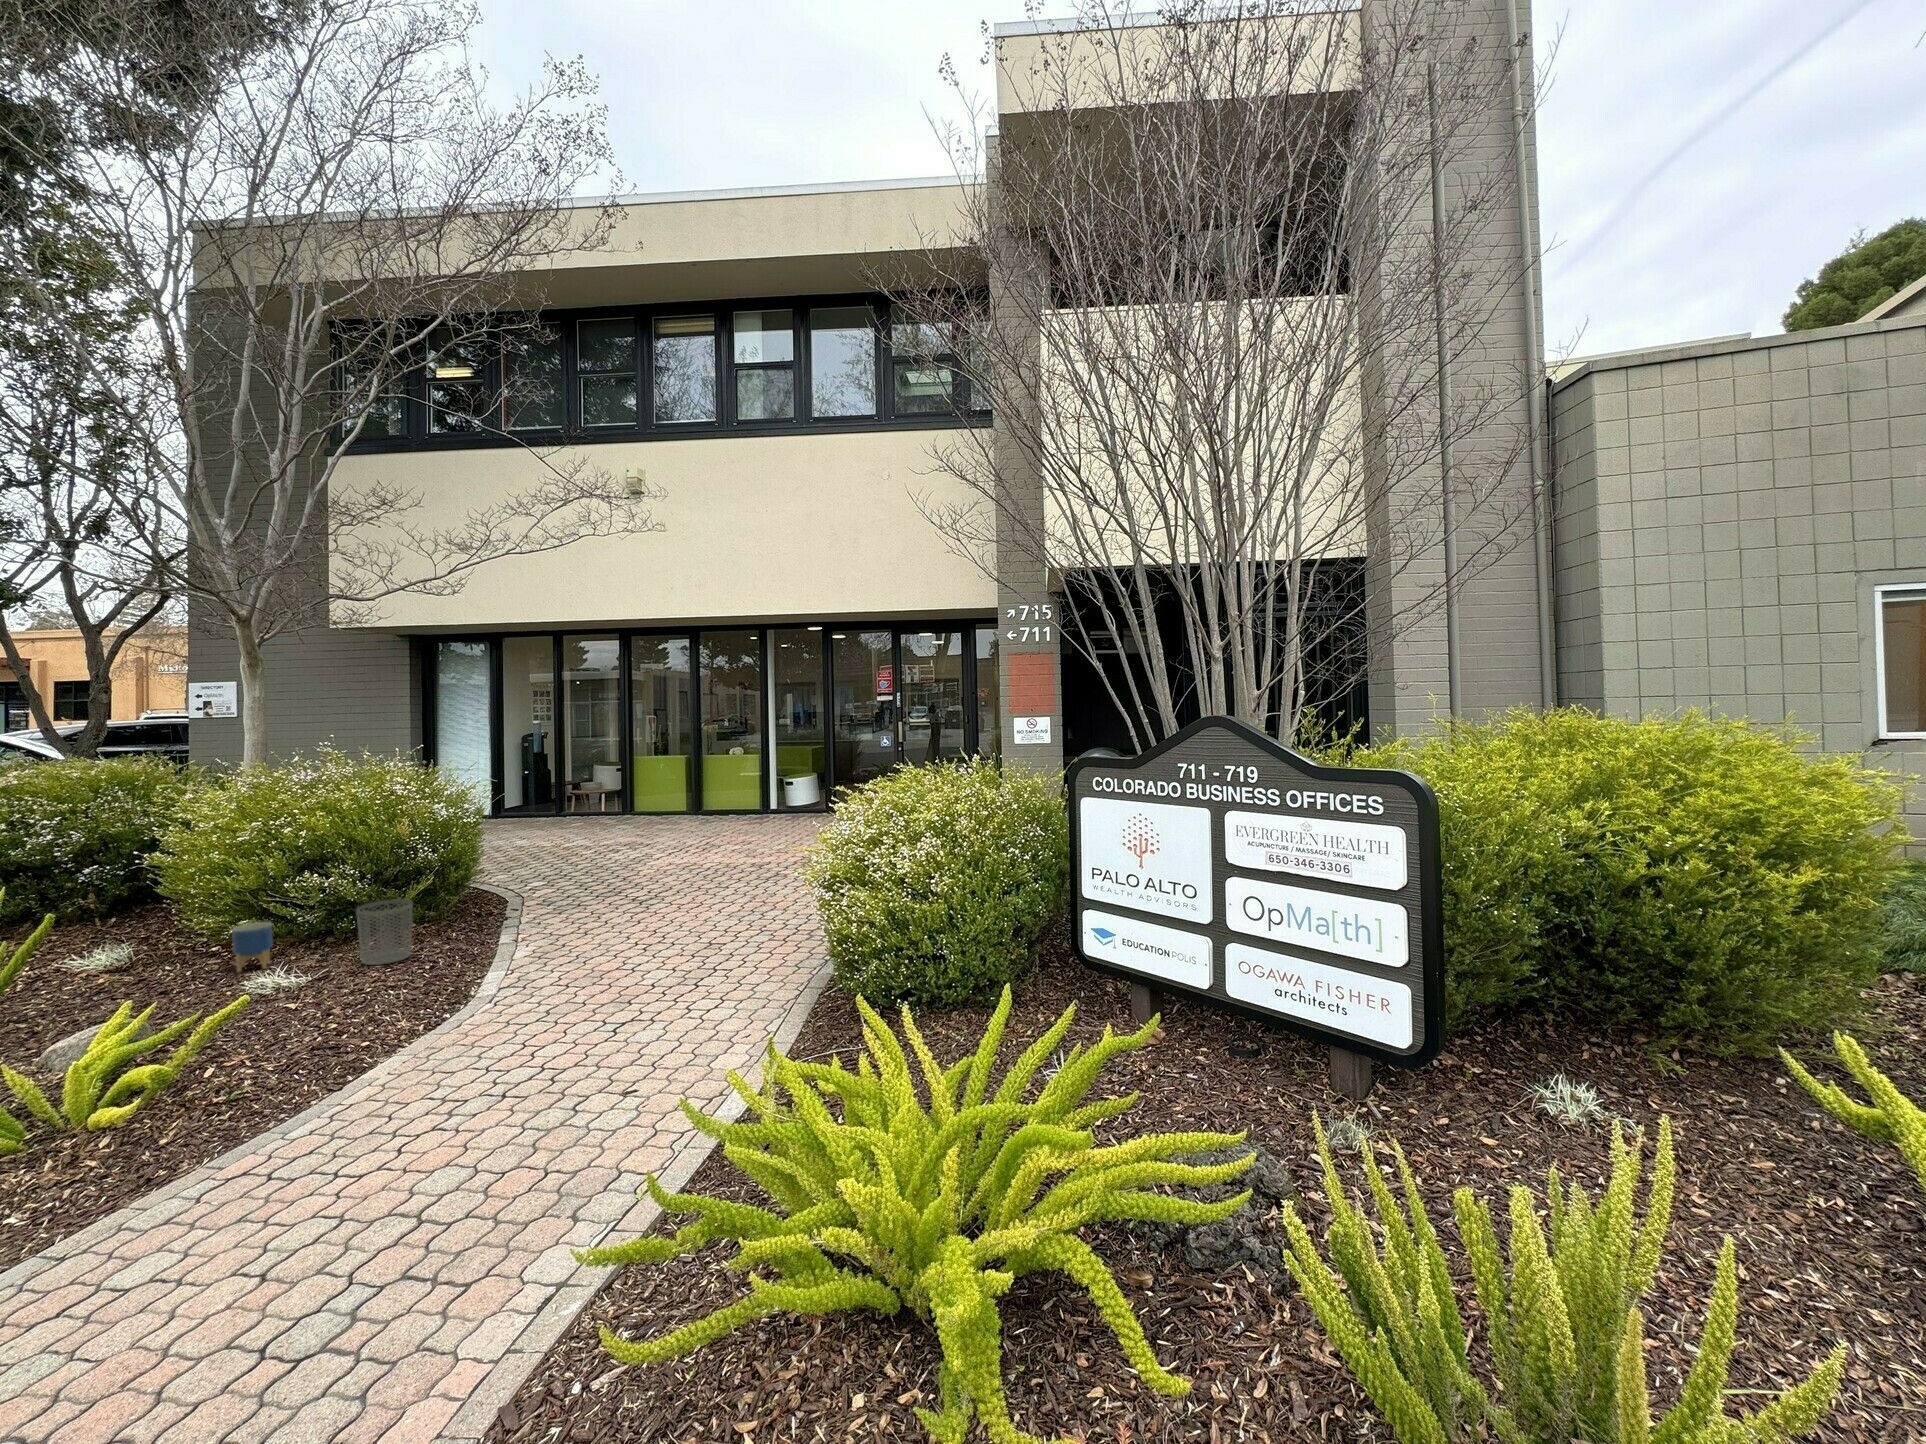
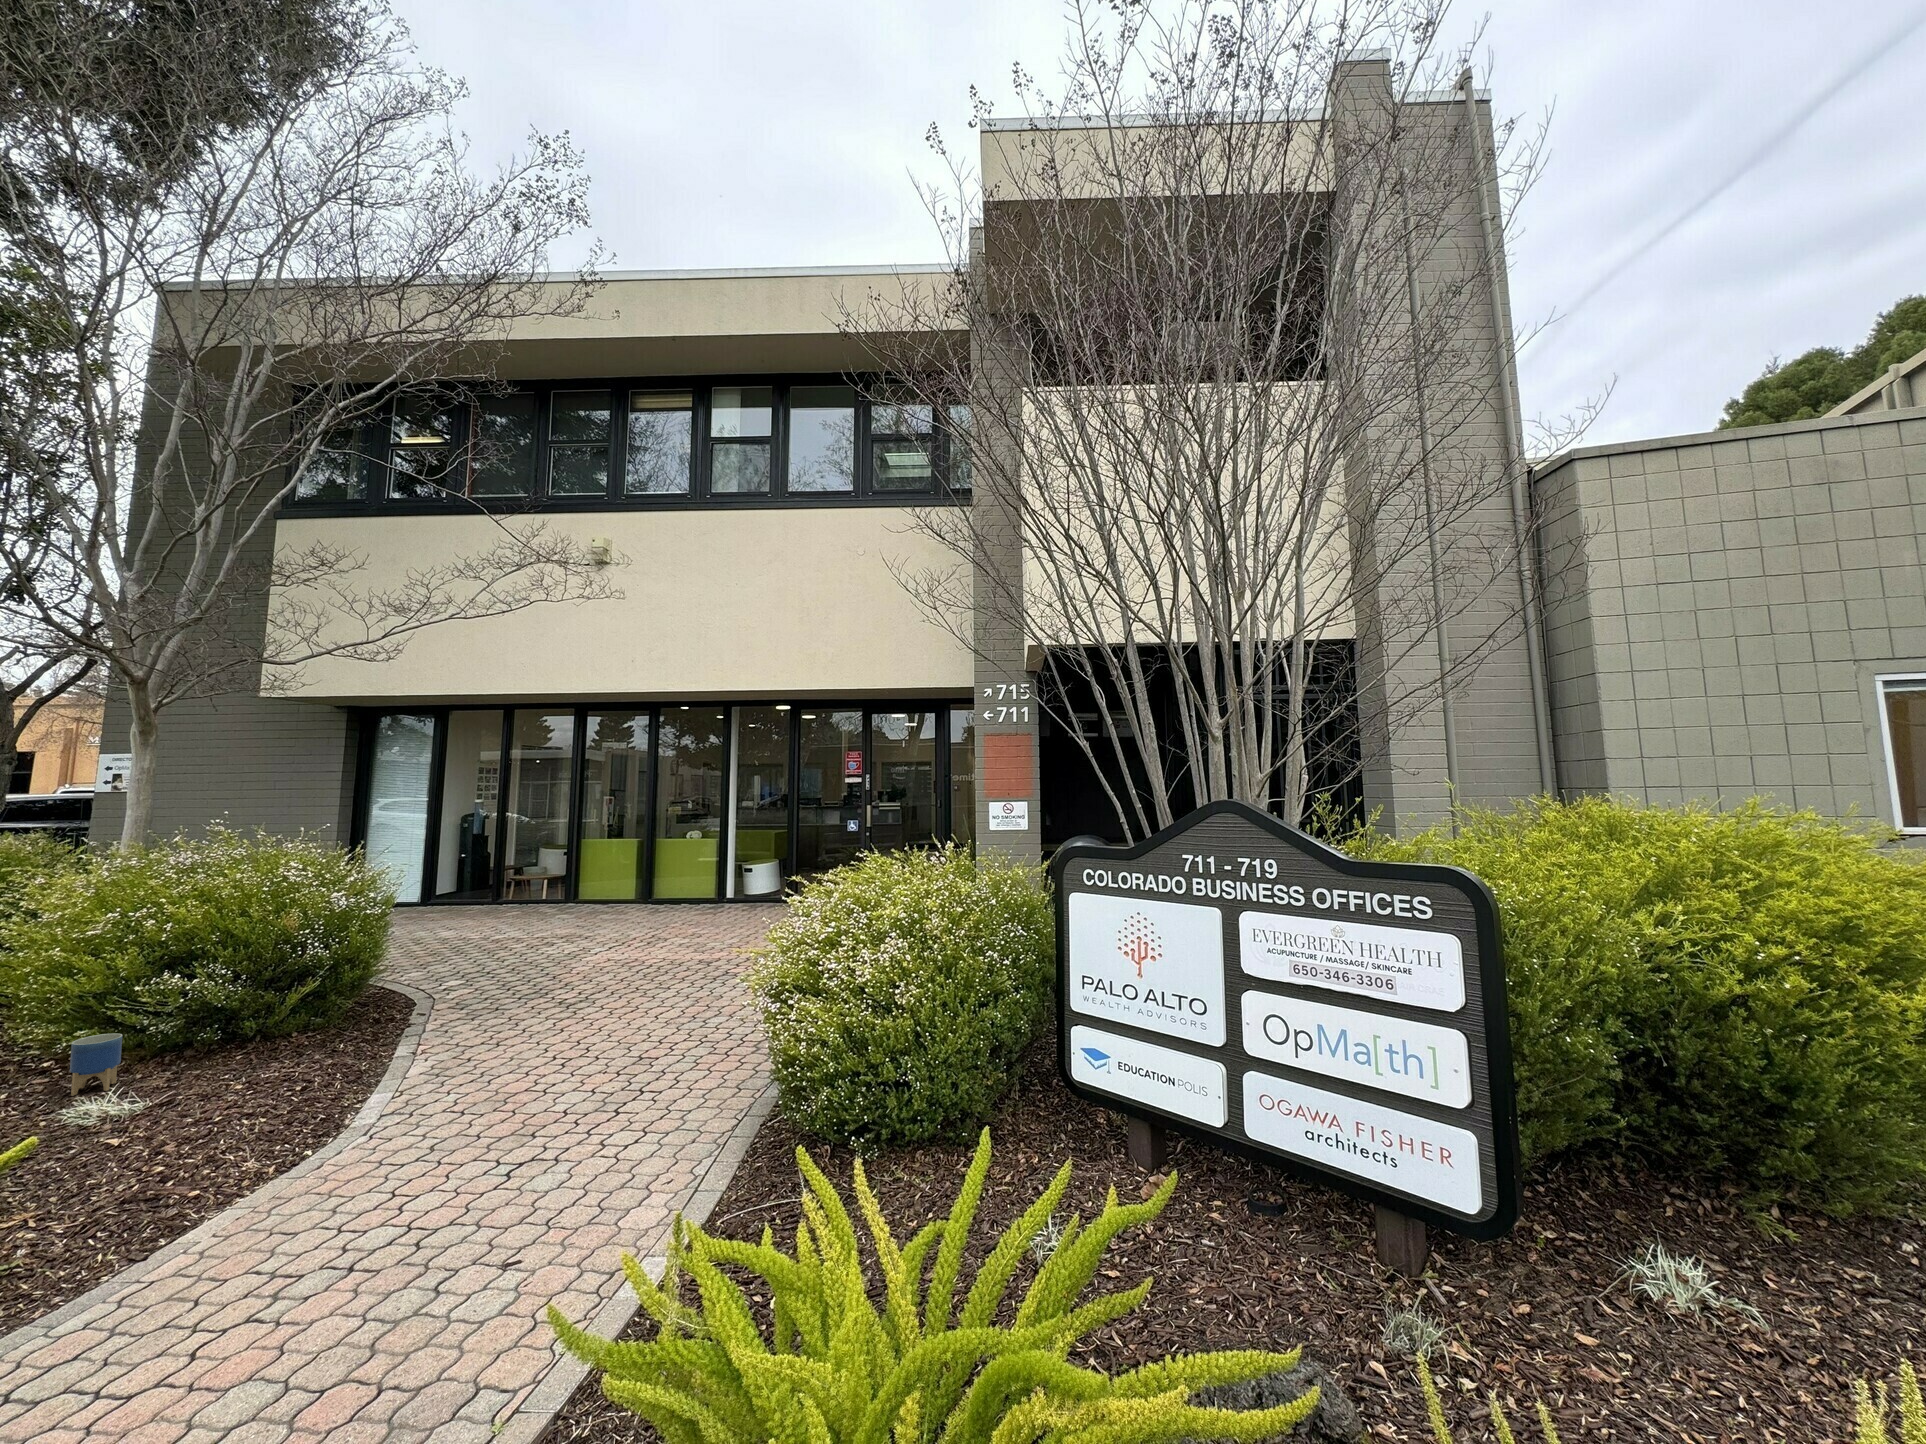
waste bin: present [357,899,413,965] -> none [224,1006,294,1086]

